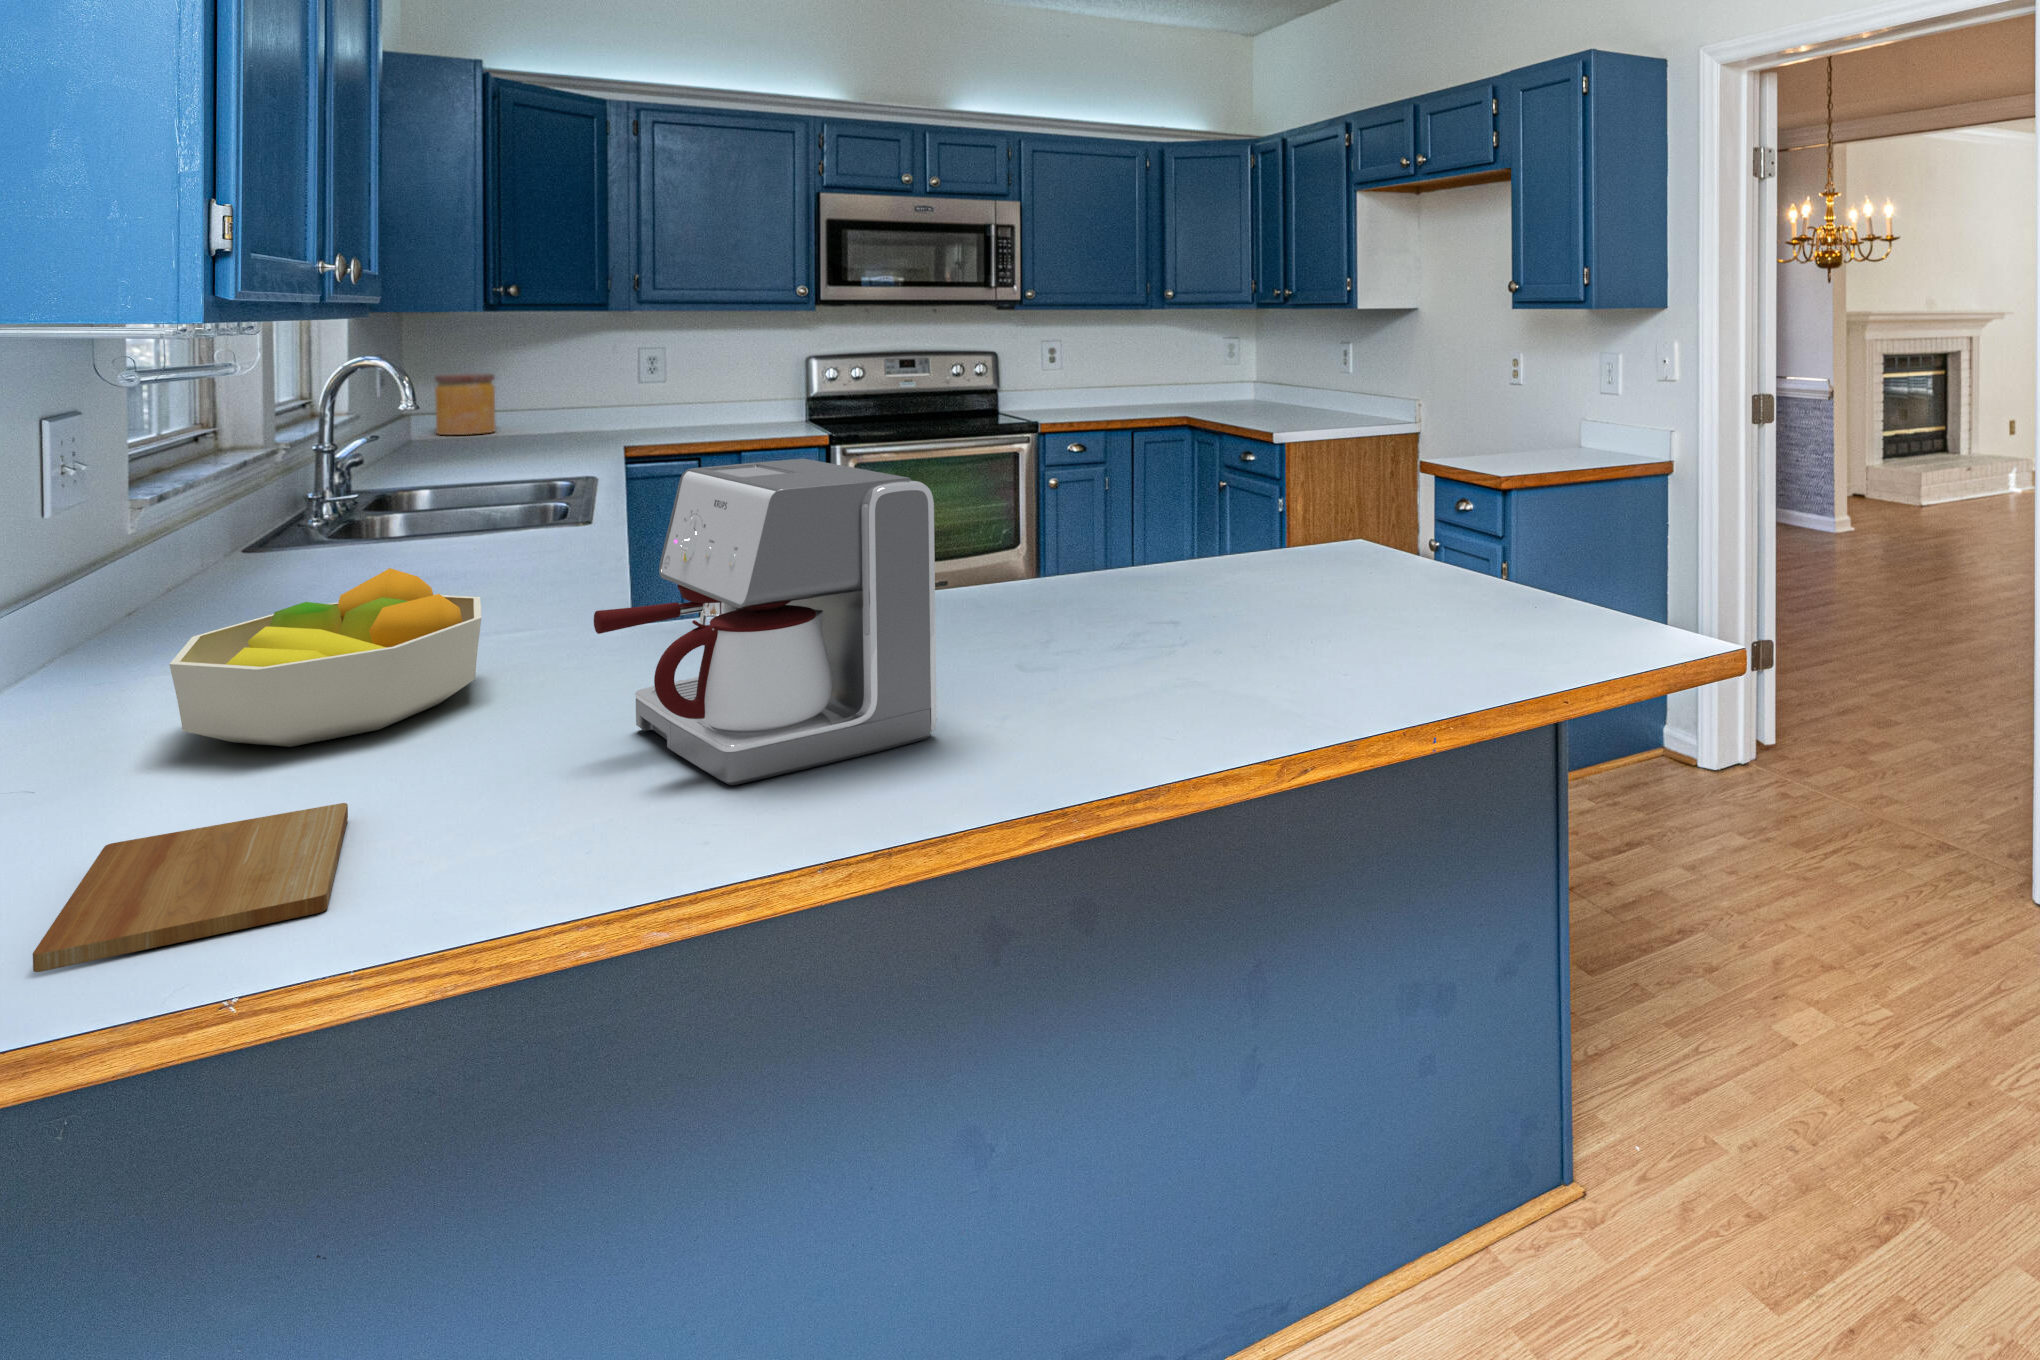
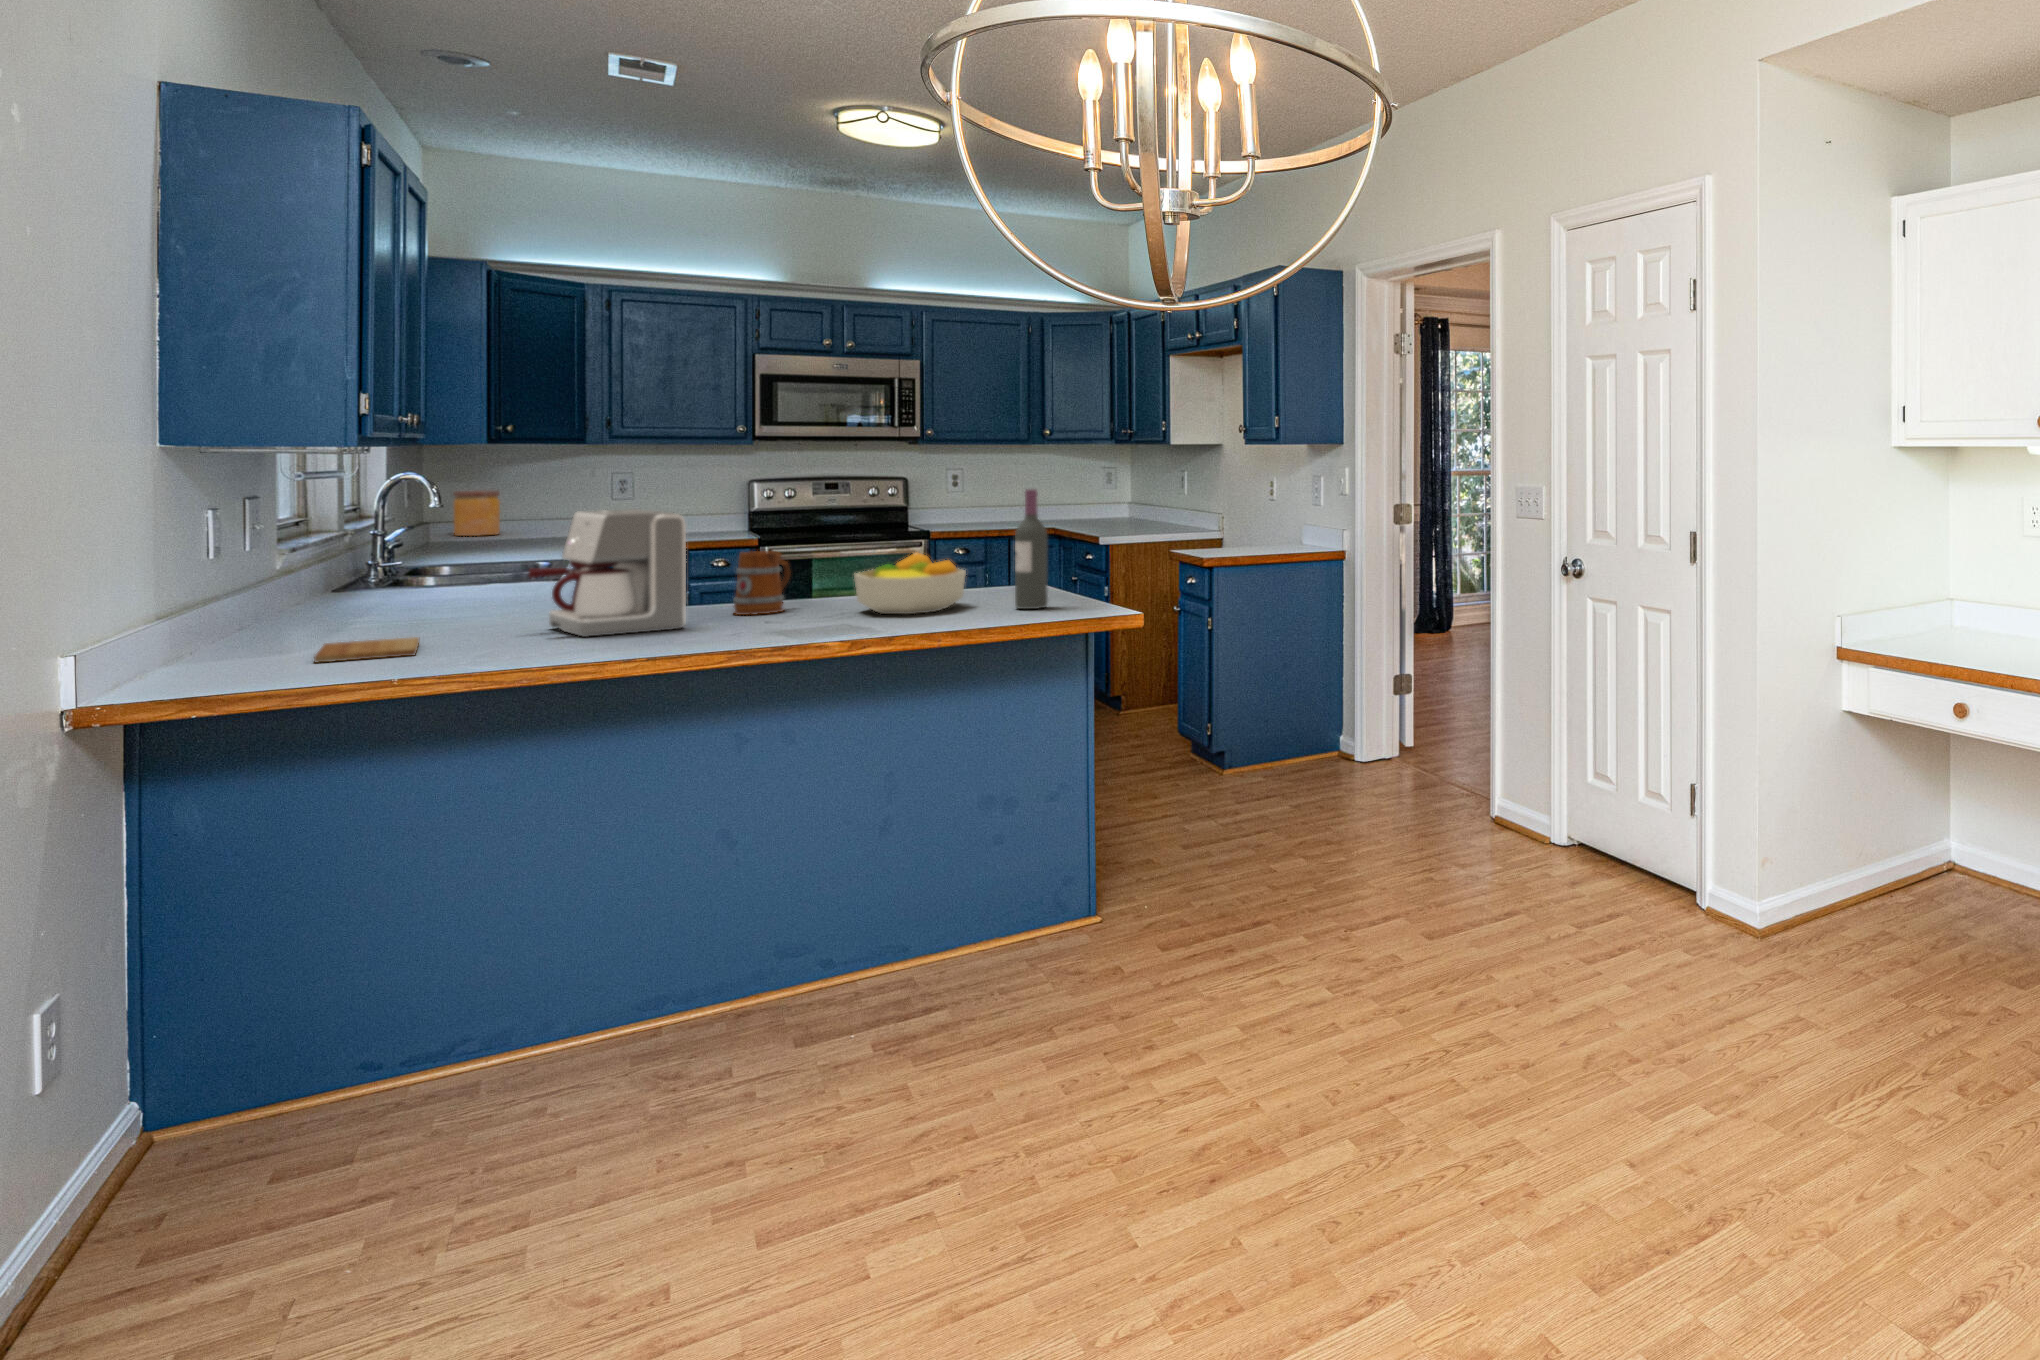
wine bottle: none [1534,409,1597,657] -> present [1015,489,1048,609]
mug: none [979,532,1073,670] -> present [733,551,790,615]
fruit bowl: present [169,568,481,747] -> present [854,553,966,614]

